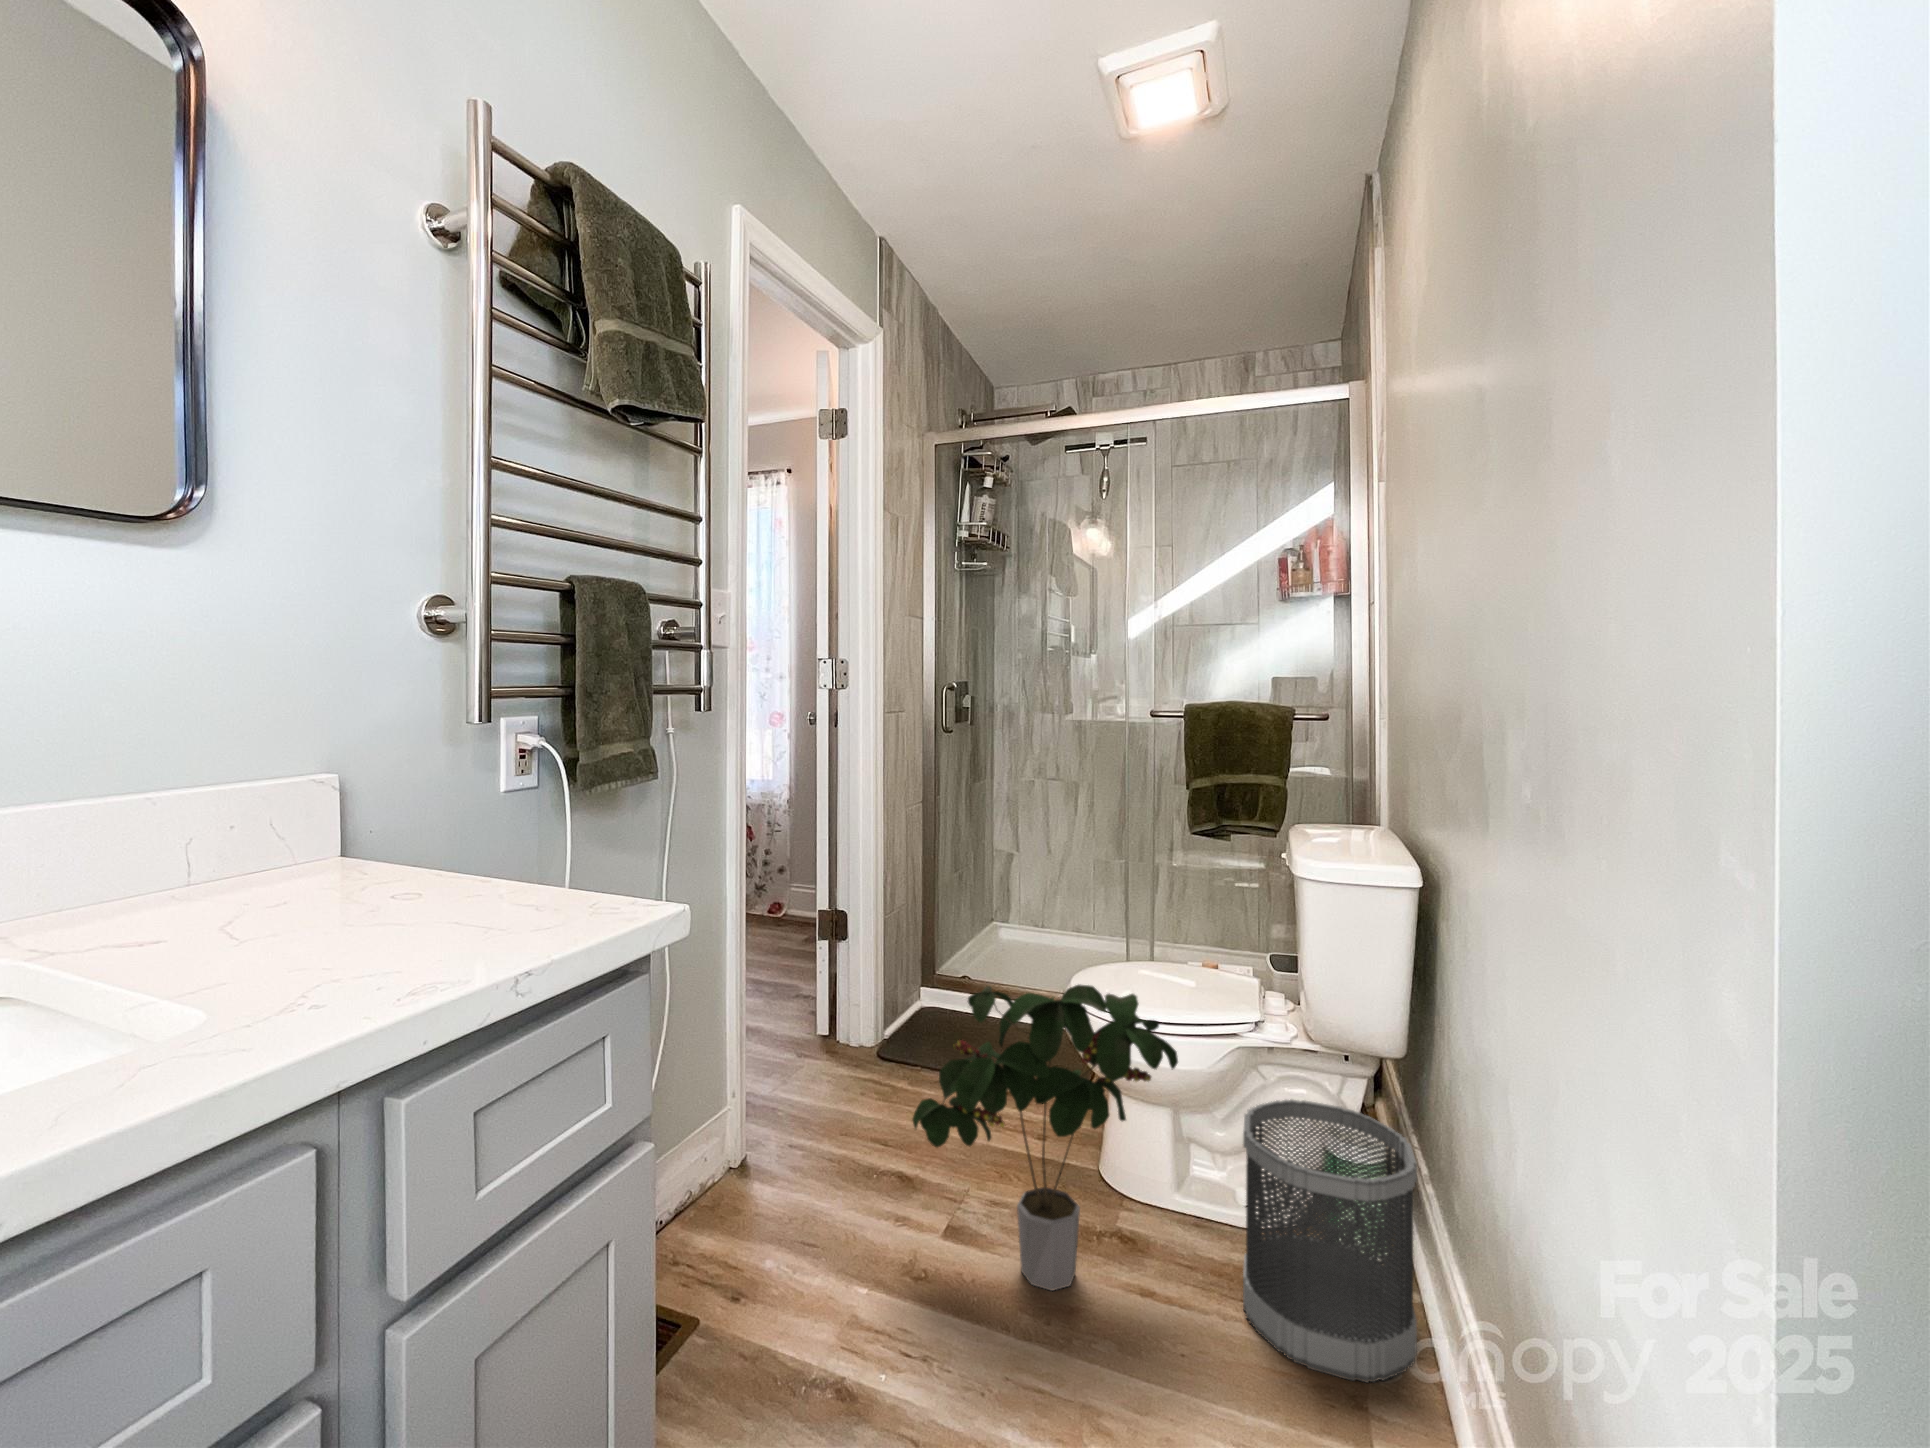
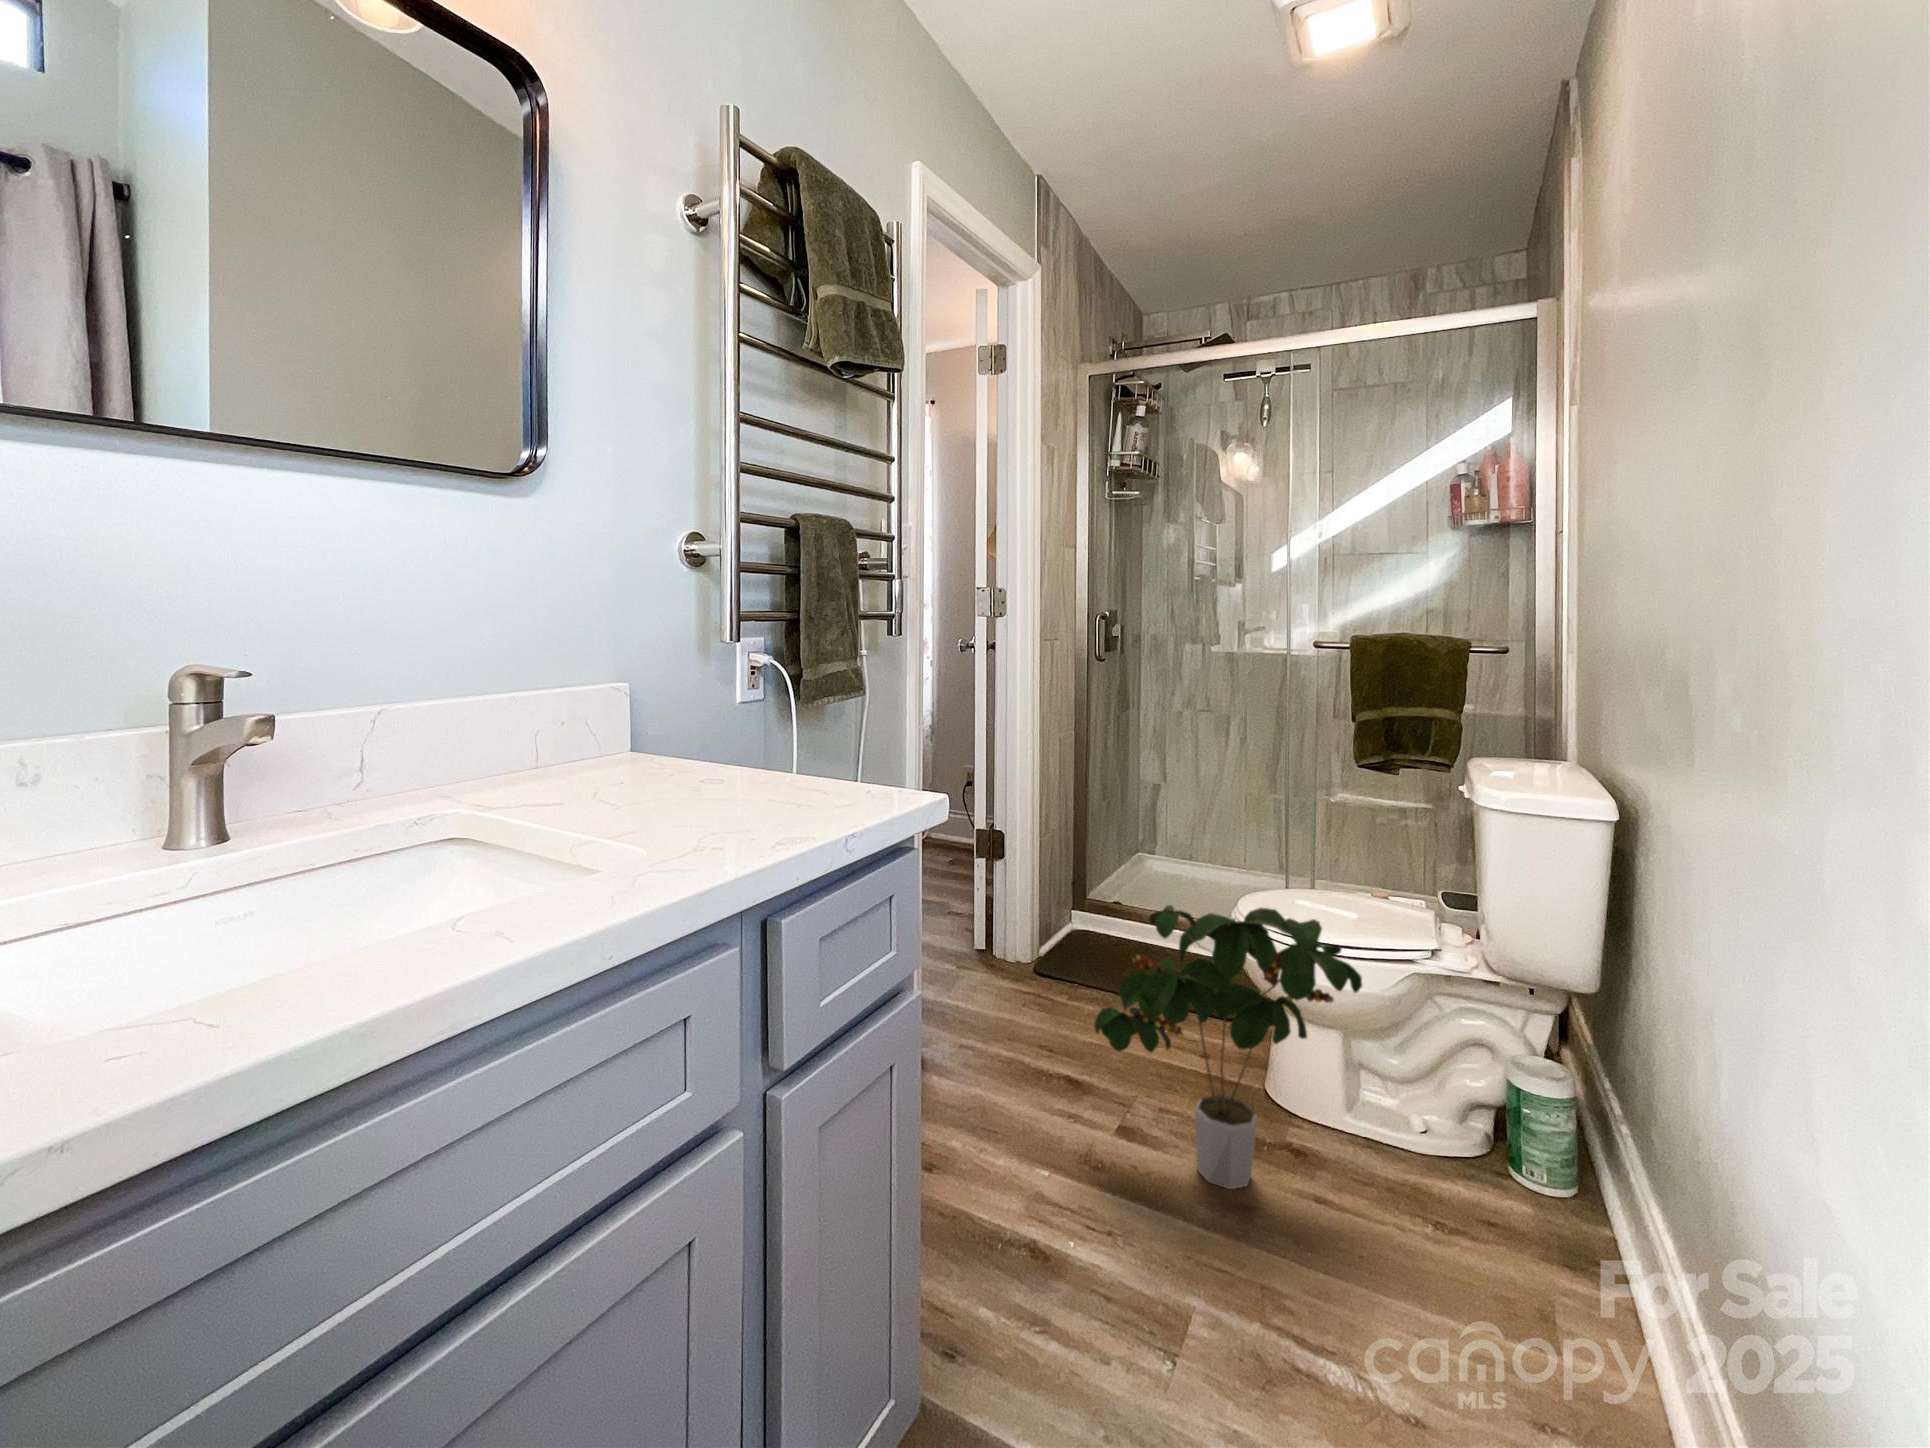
wastebasket: present [1243,1099,1417,1383] -> none [1422,1028,1622,1299]

